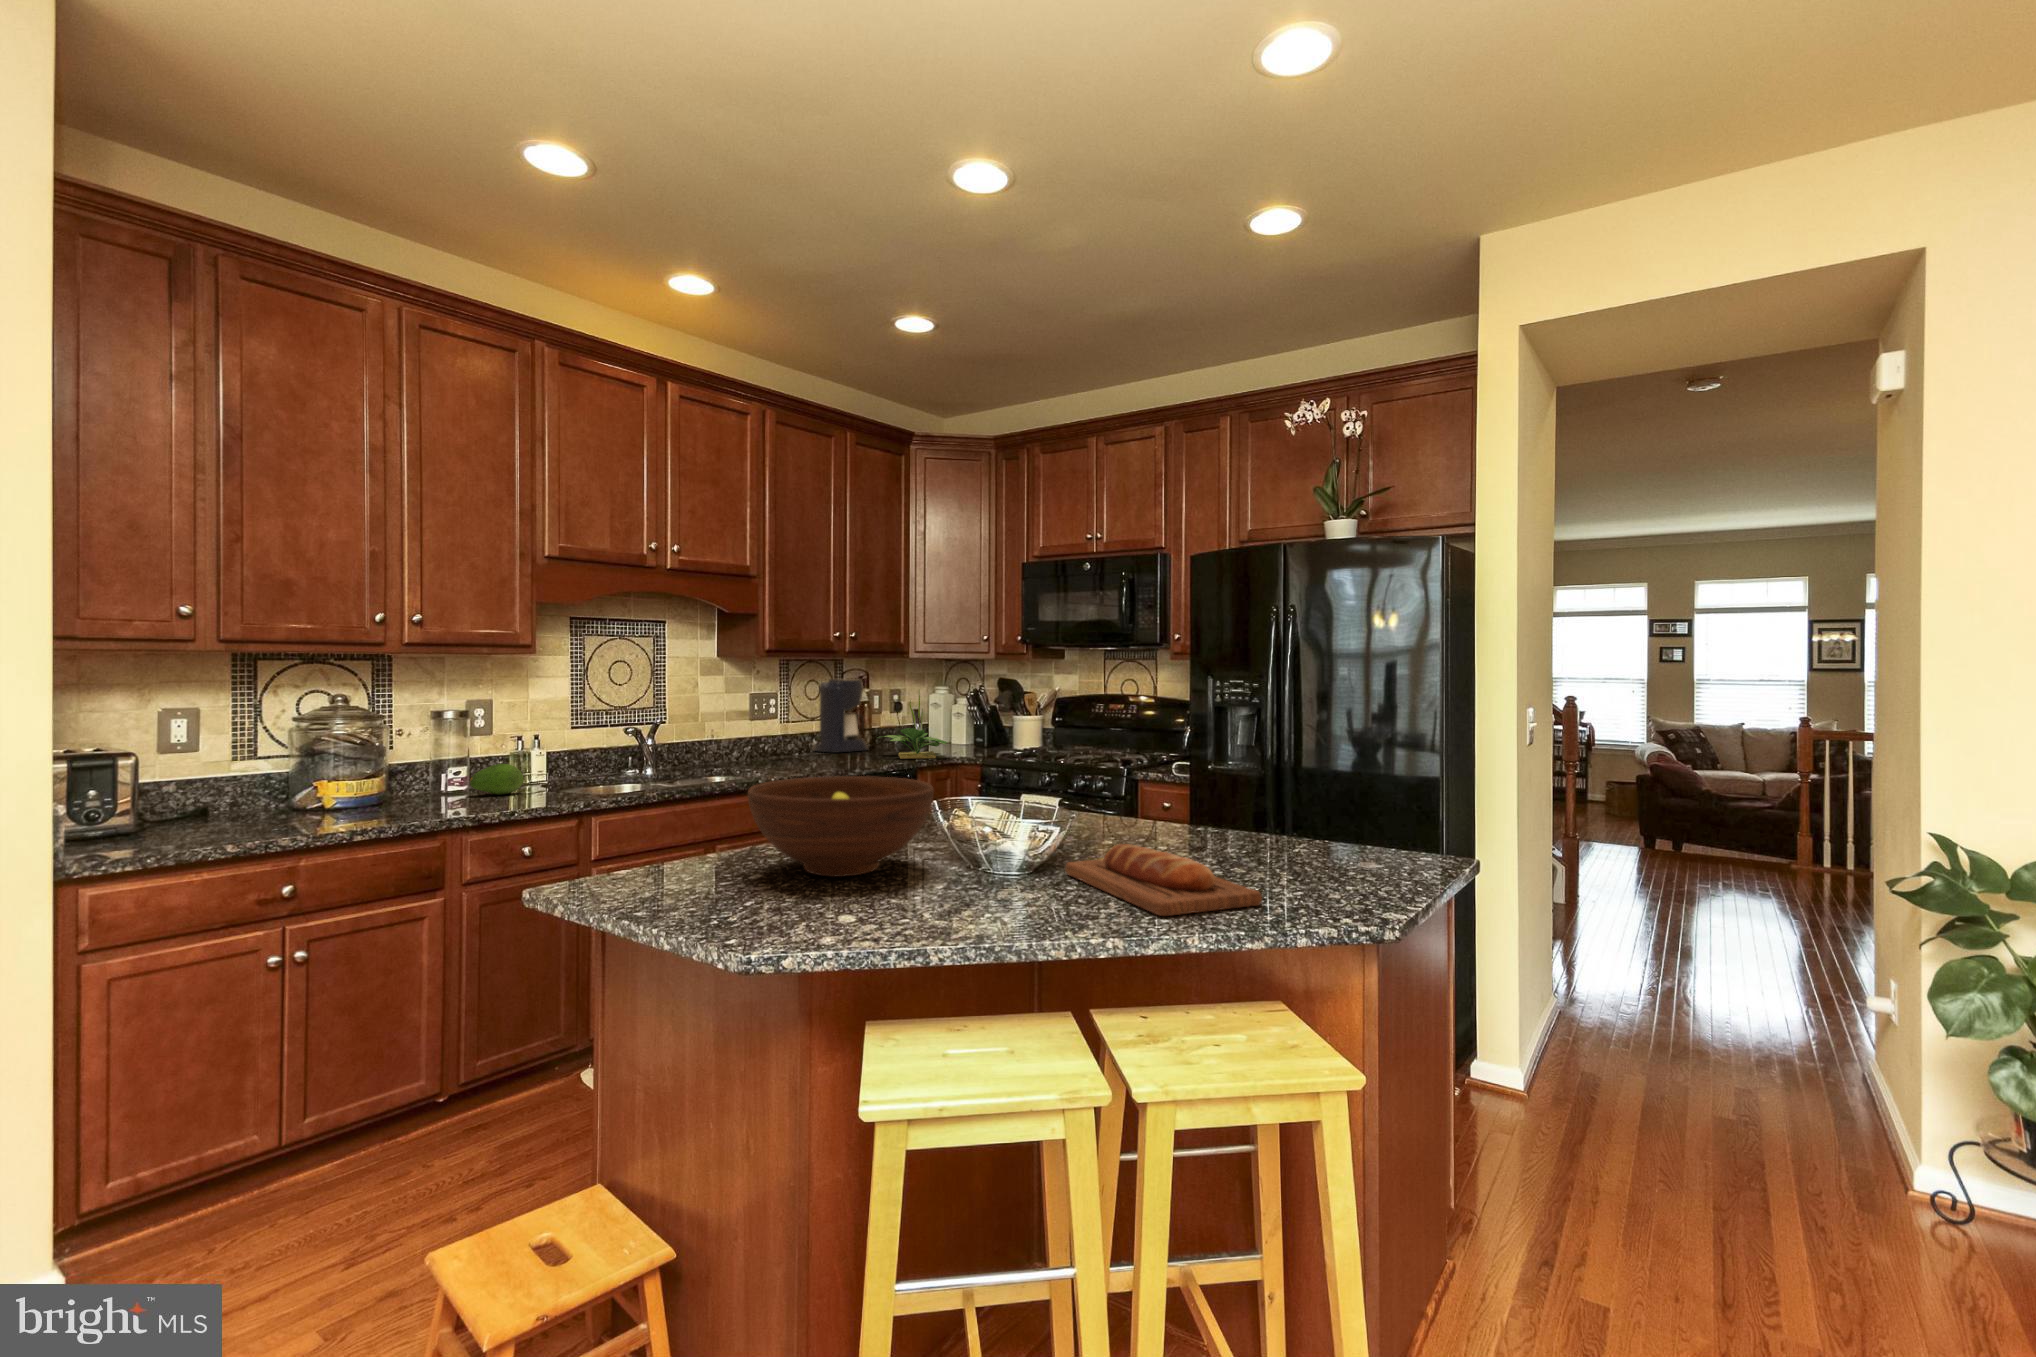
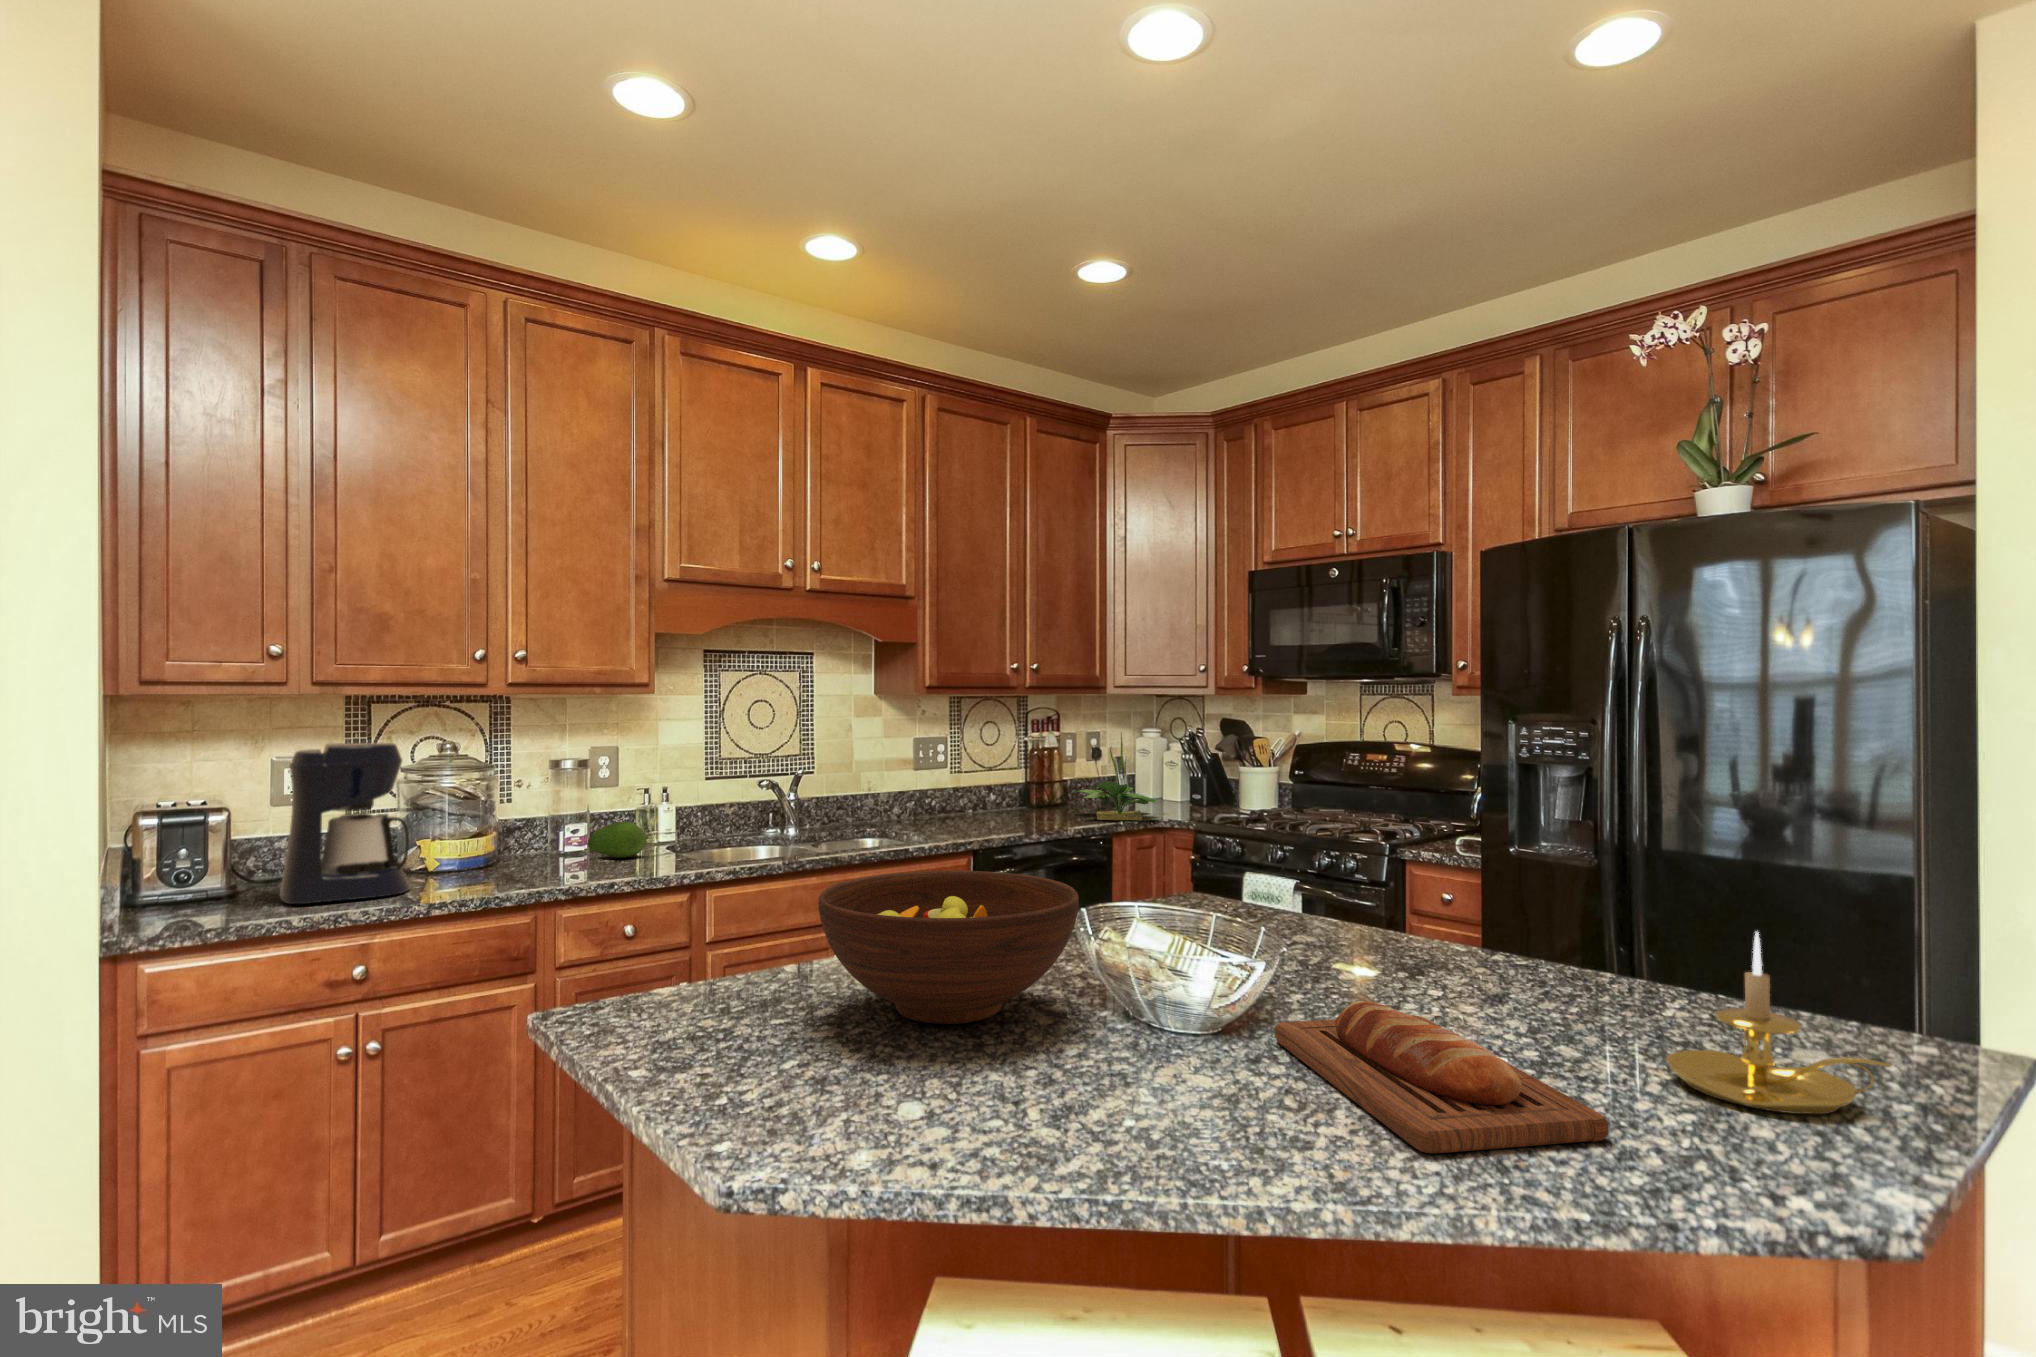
coffee maker: present [813,679,868,753] -> present [279,743,410,904]
candle holder: none [1295,788,1410,889] -> present [1667,932,1891,1114]

